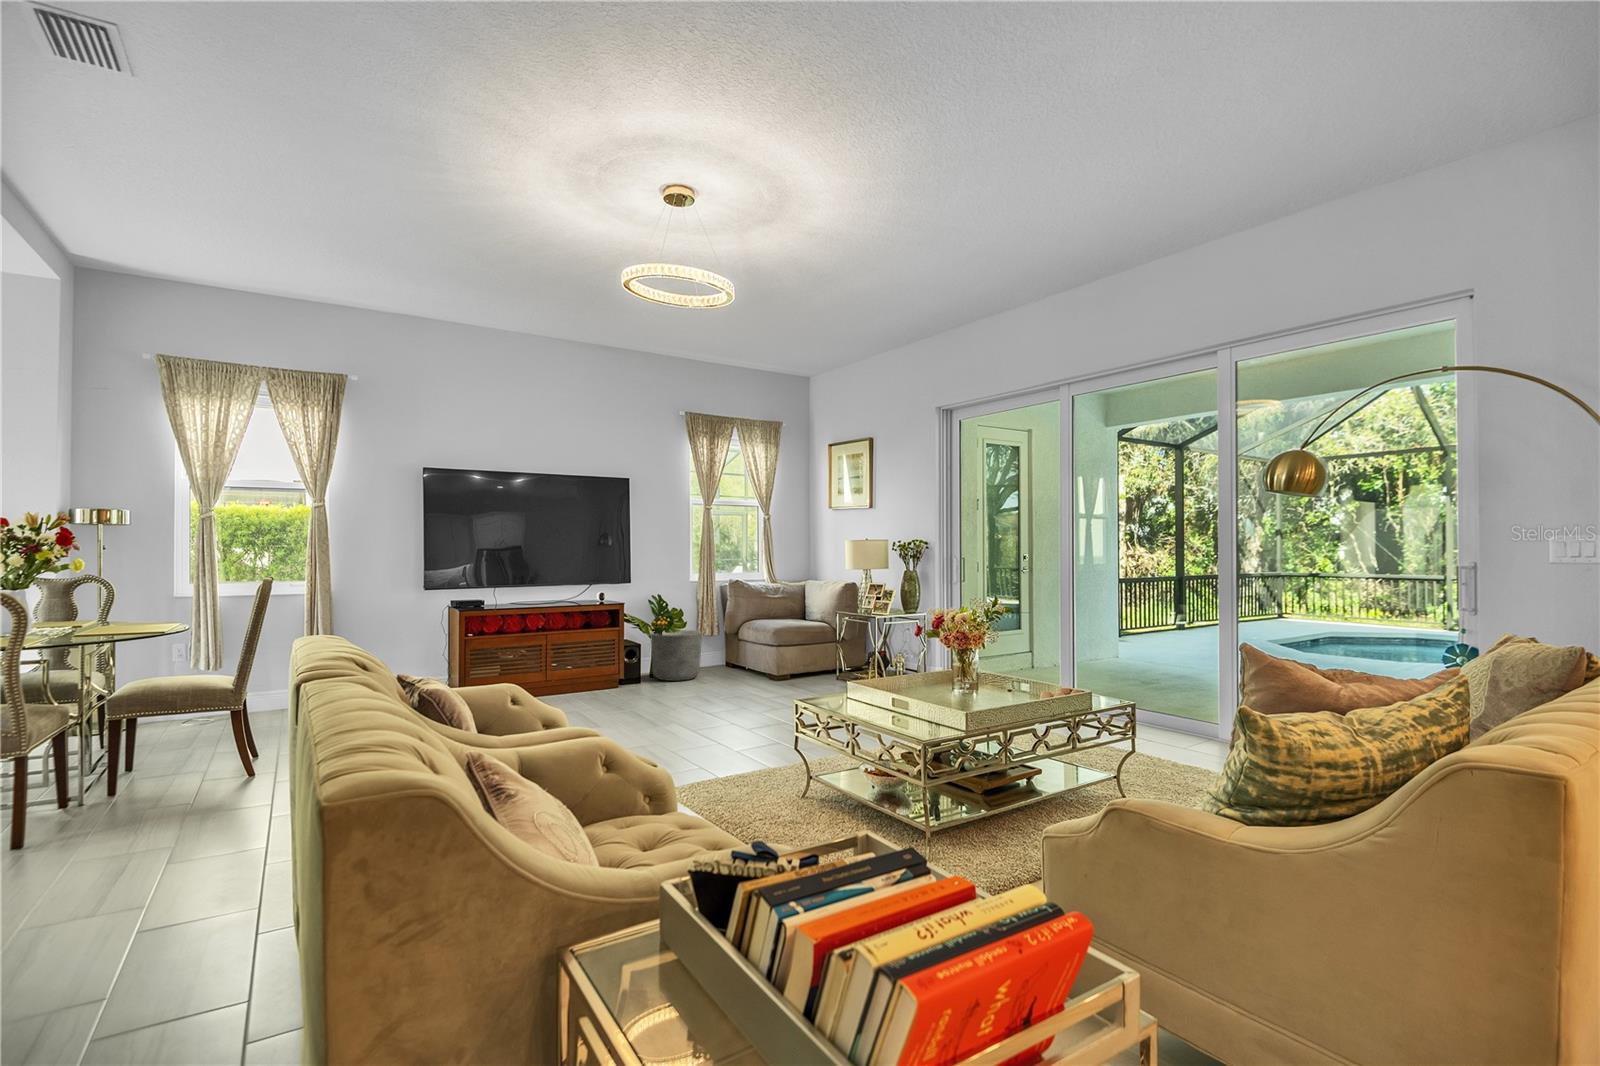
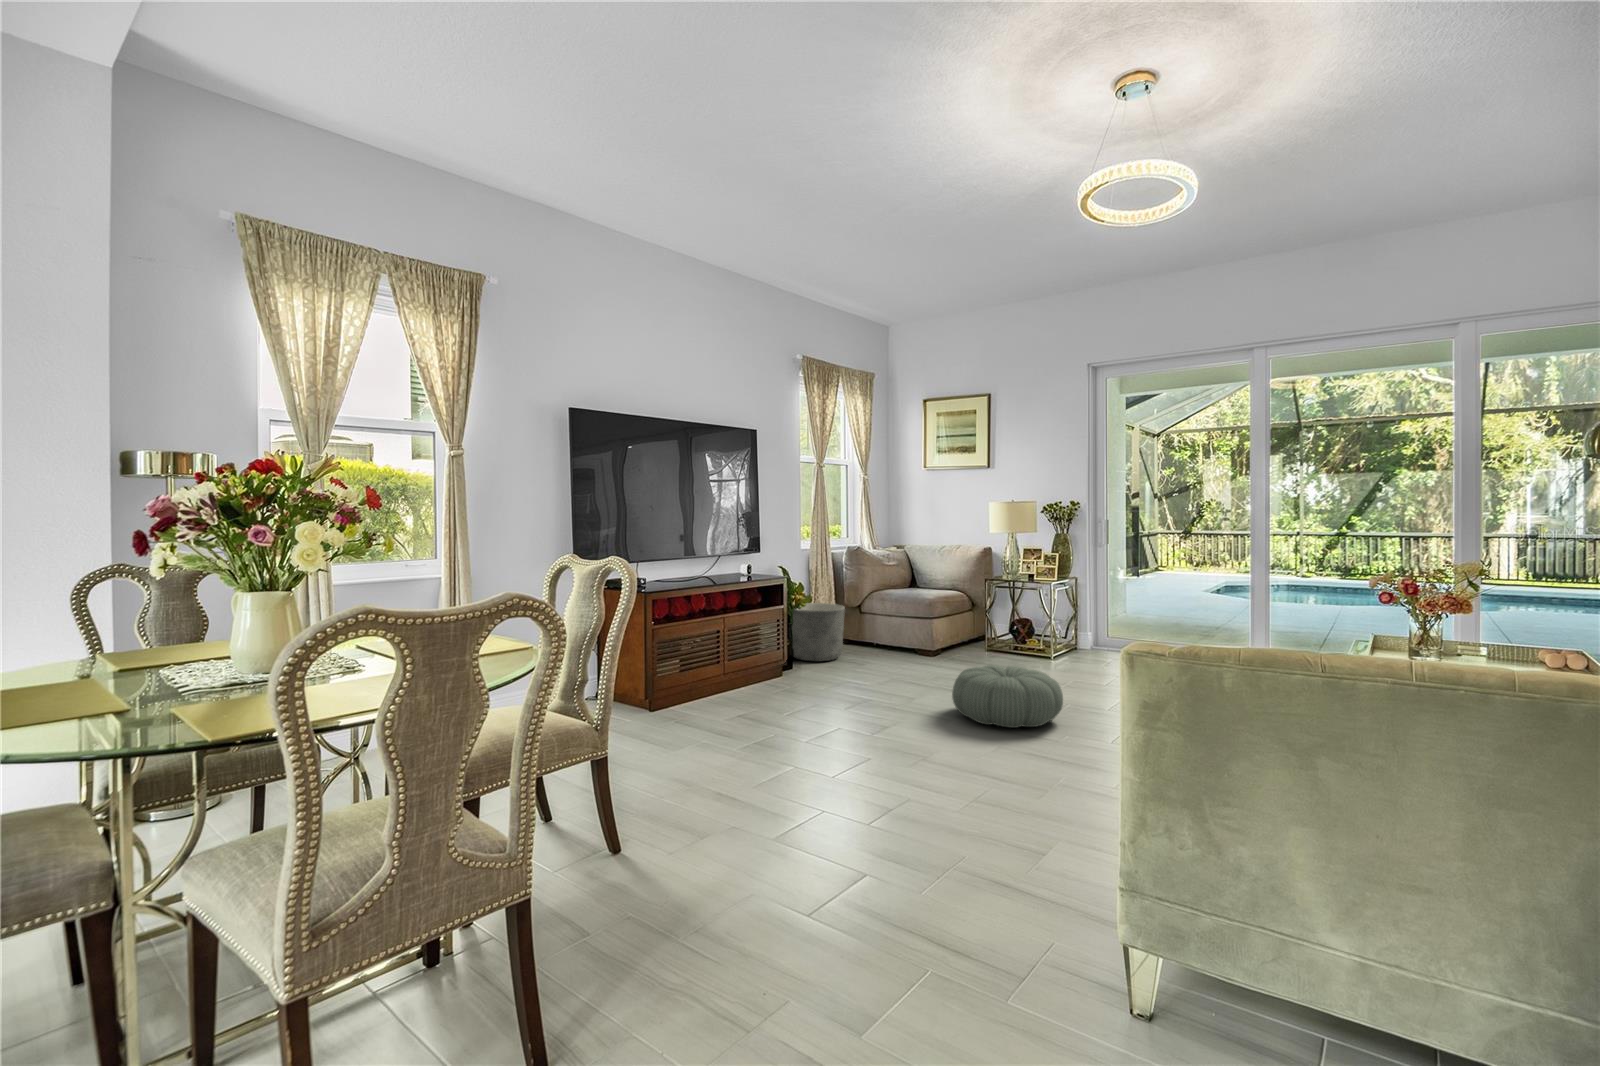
pouf: none [667,680,762,732] -> present [952,665,1063,728]

